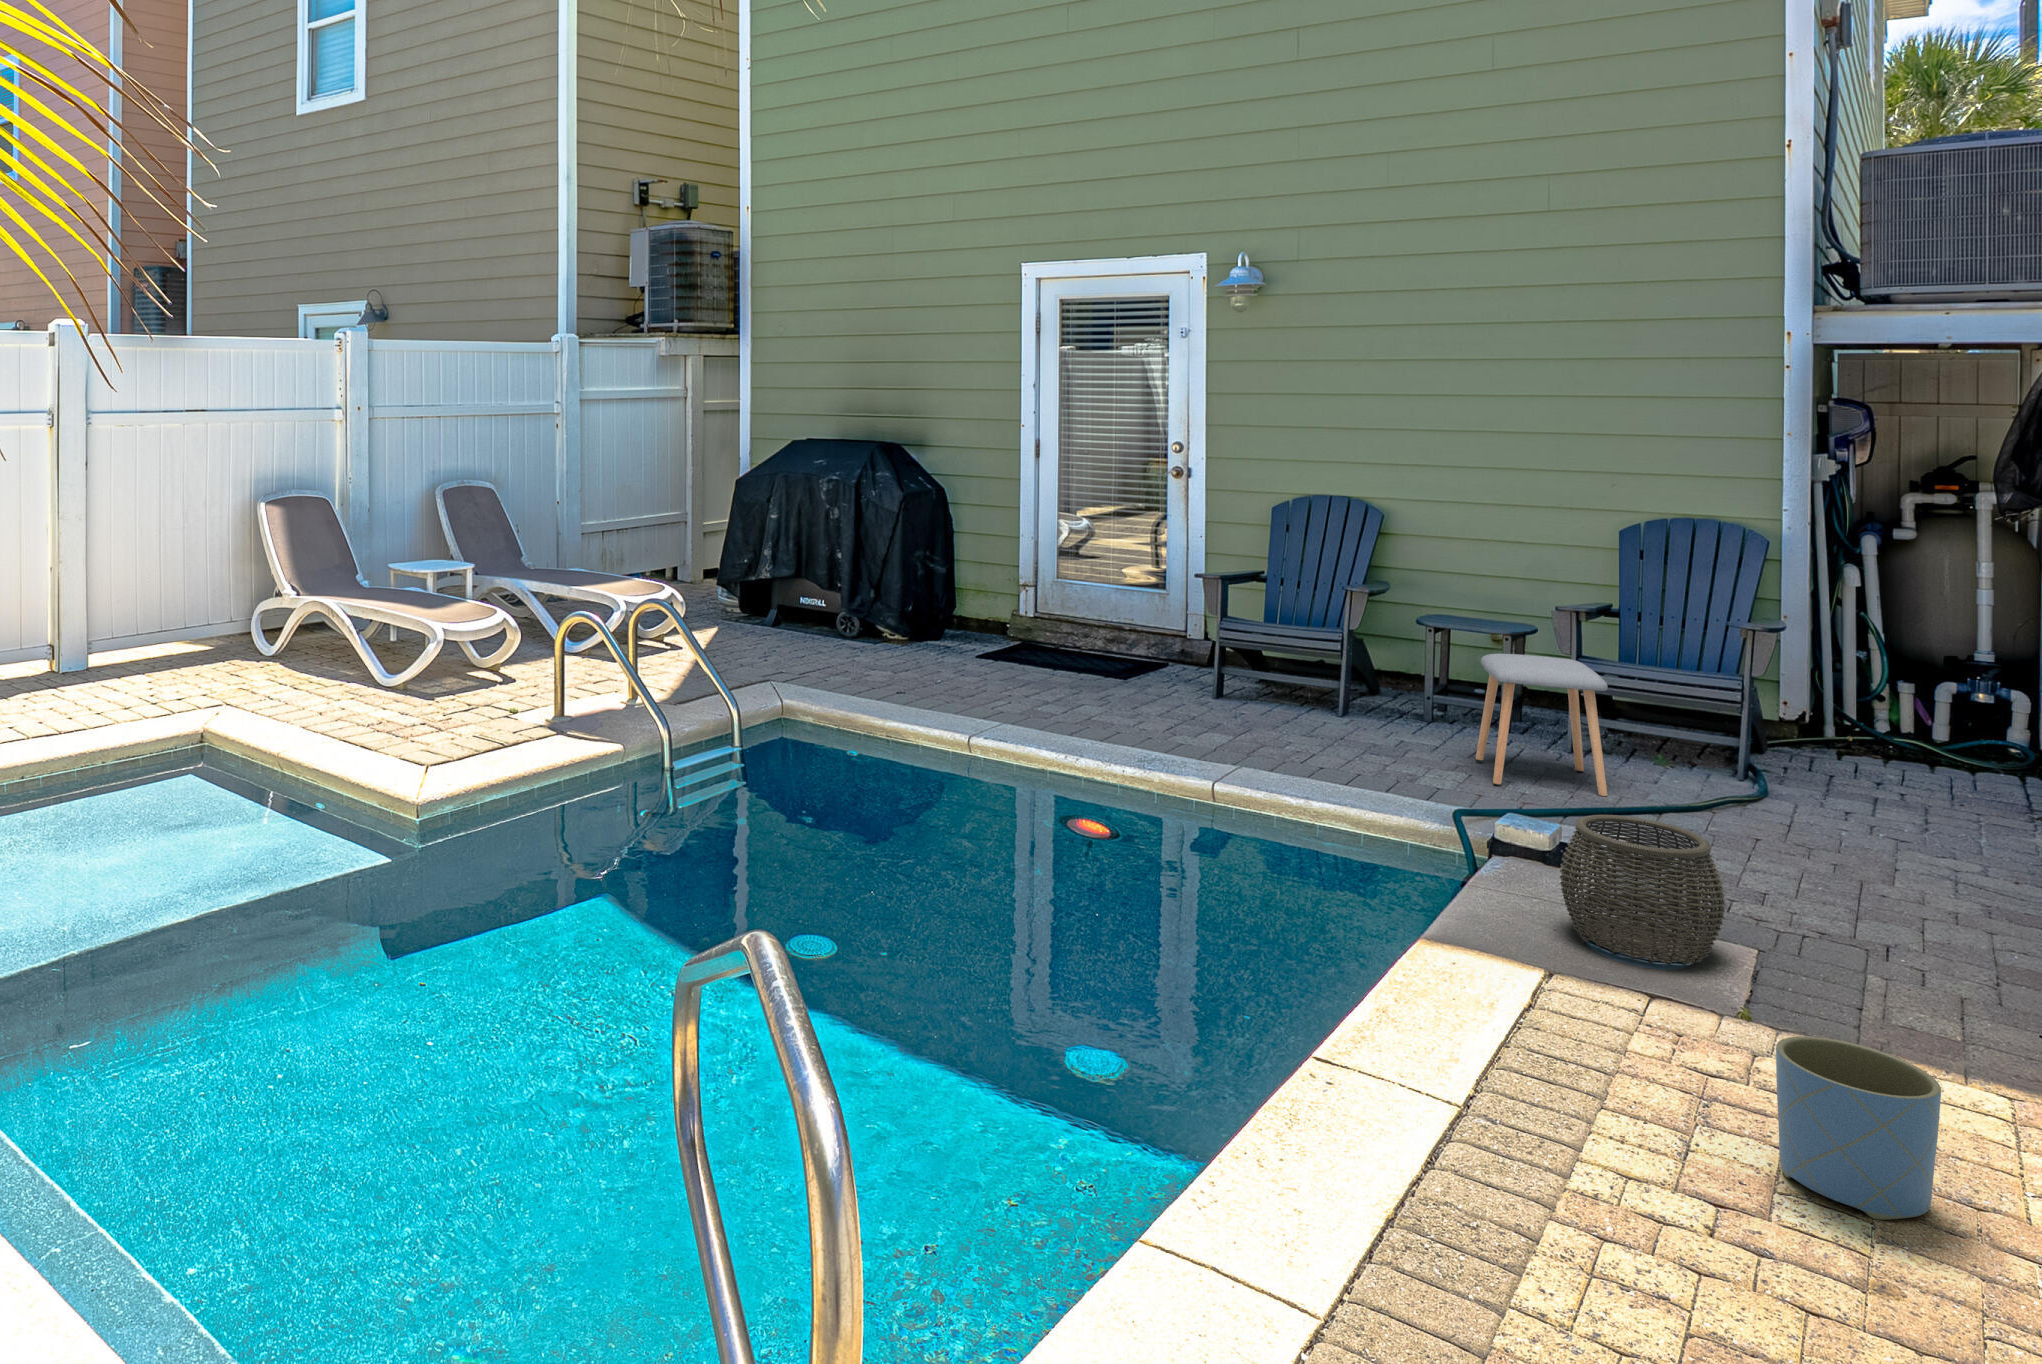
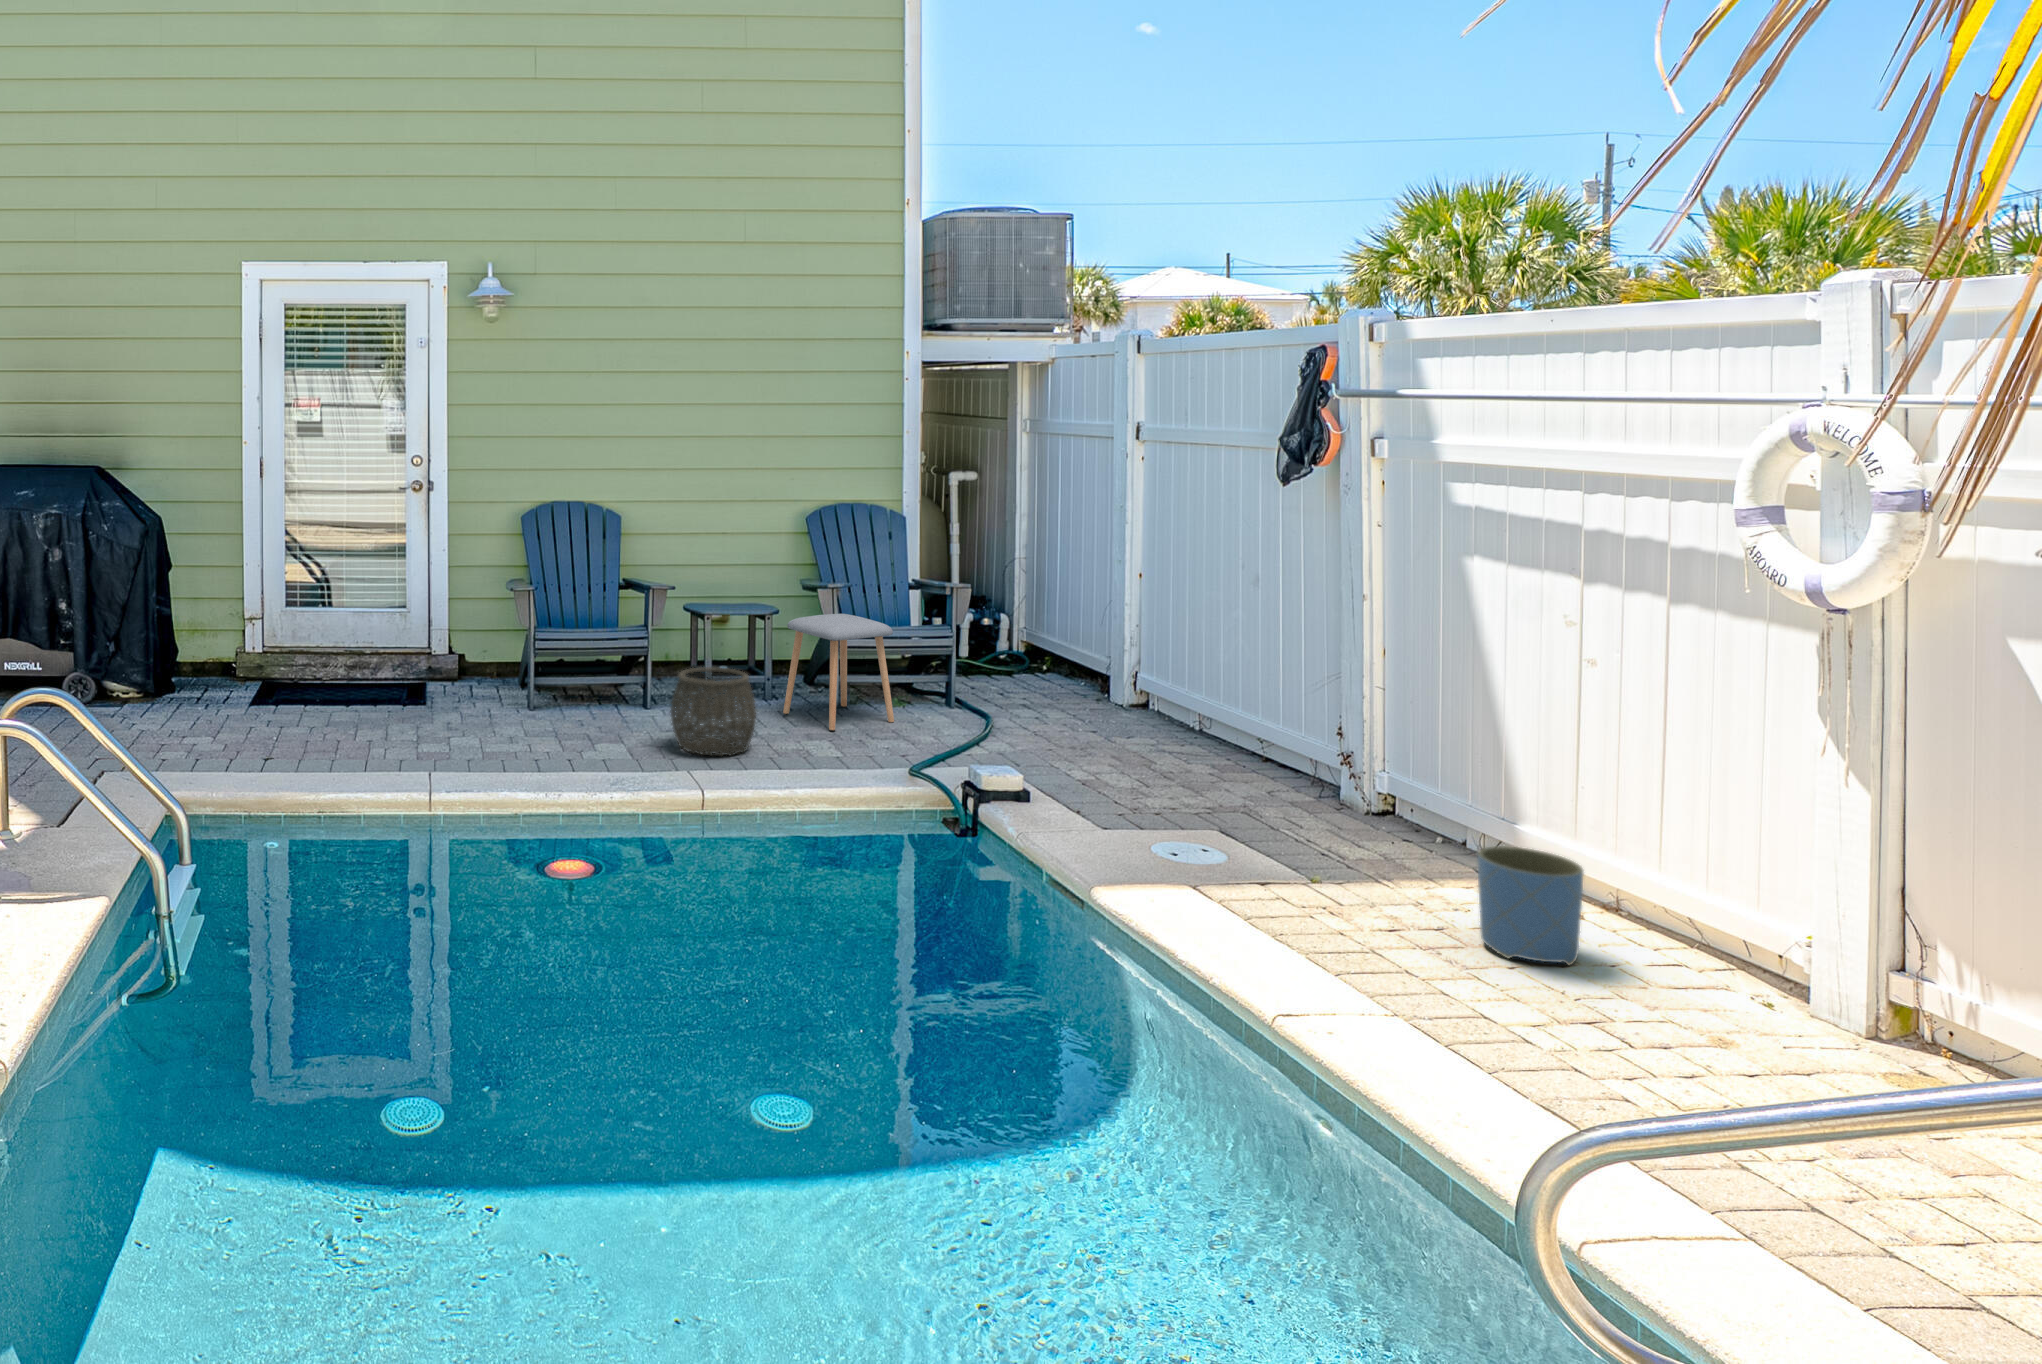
woven basket: present [1560,815,1725,964] -> present [671,667,756,756]

